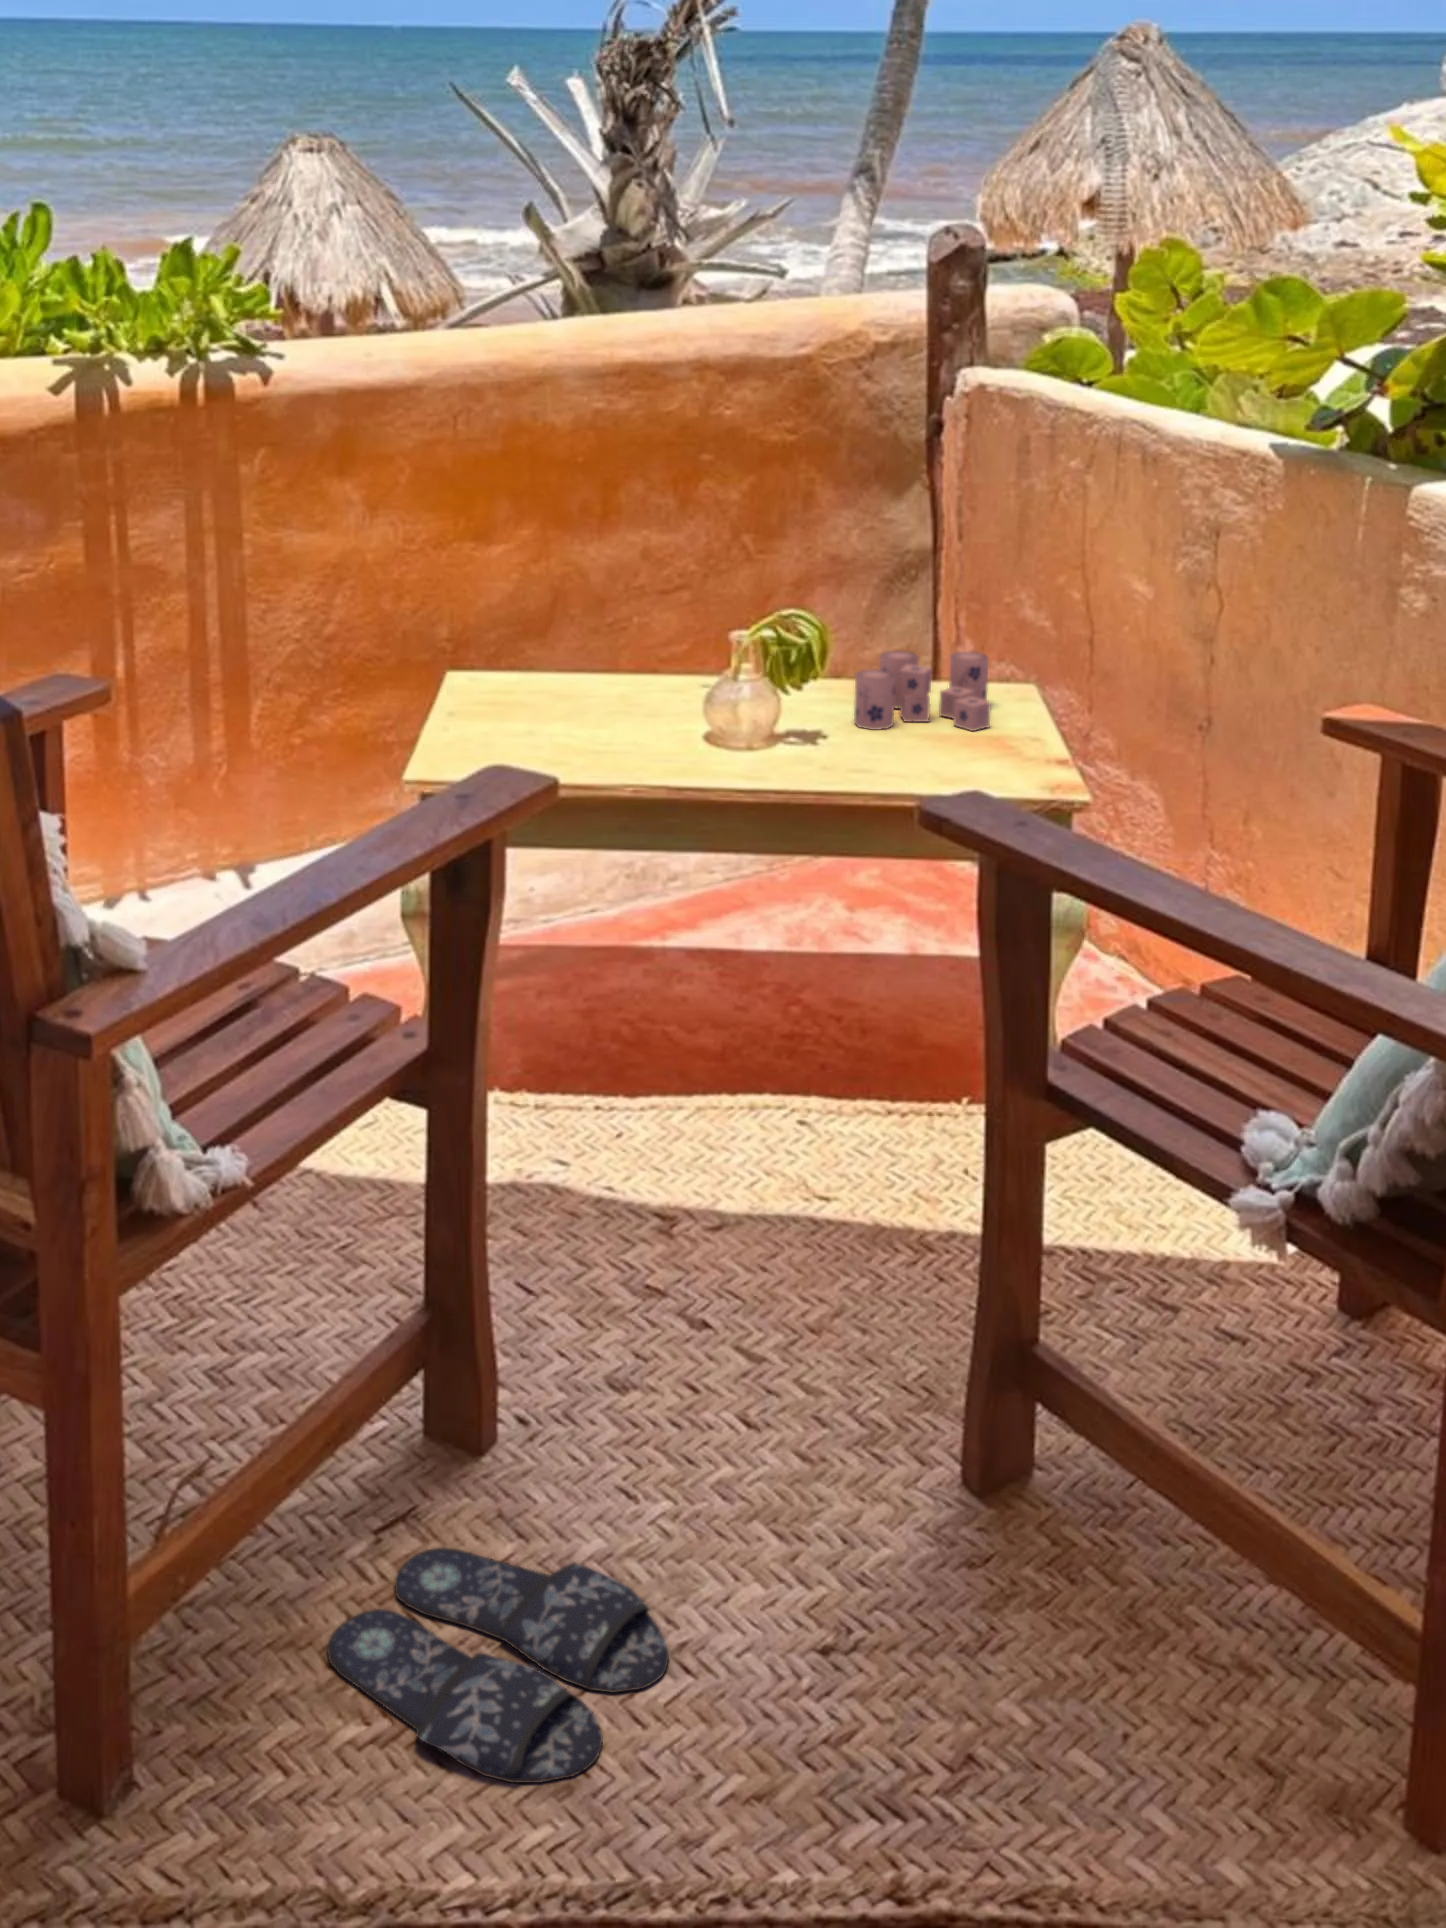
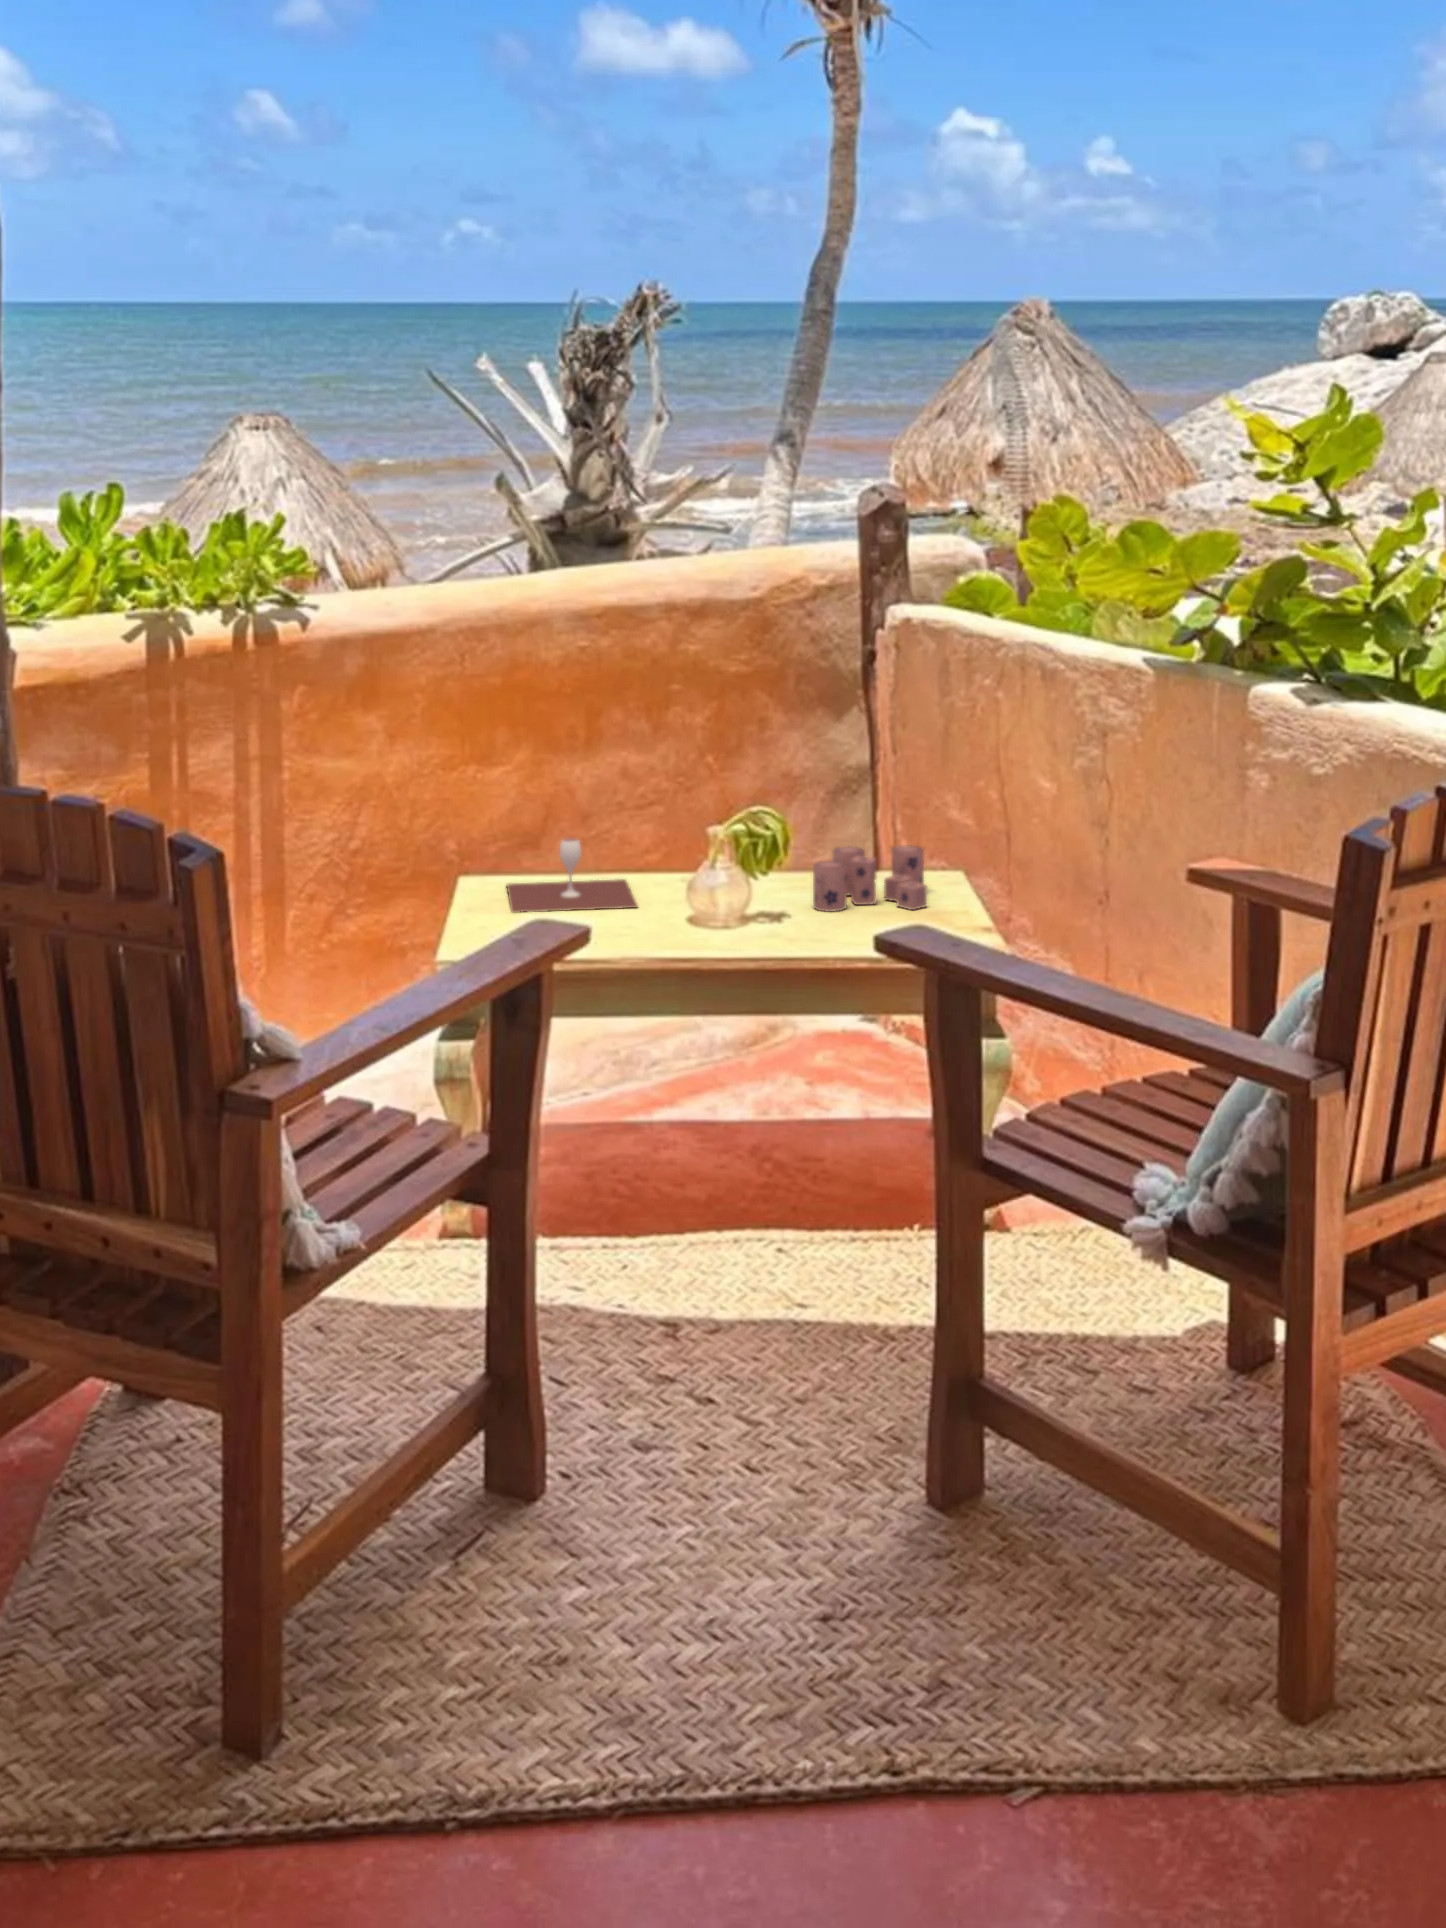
wine glass: none [500,632,649,718] -> present [507,838,637,913]
slippers: present [327,1548,669,1783] -> none [426,1567,702,1717]

